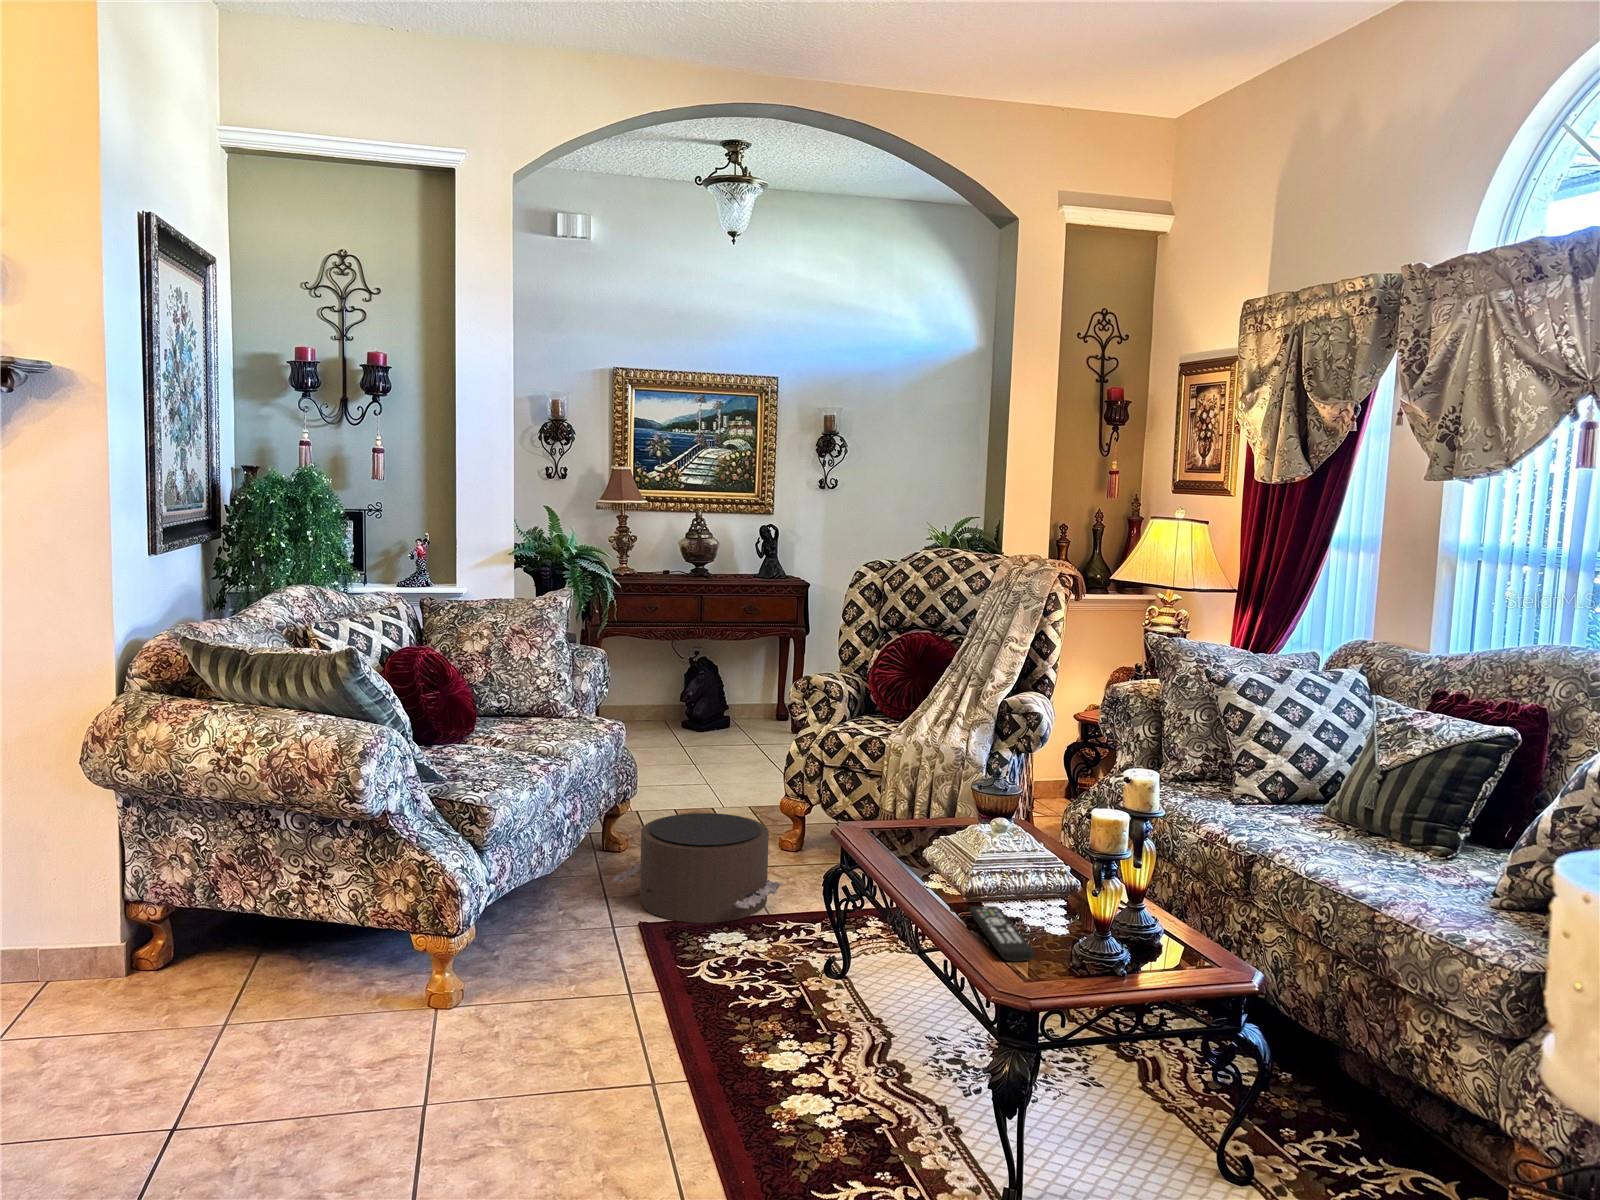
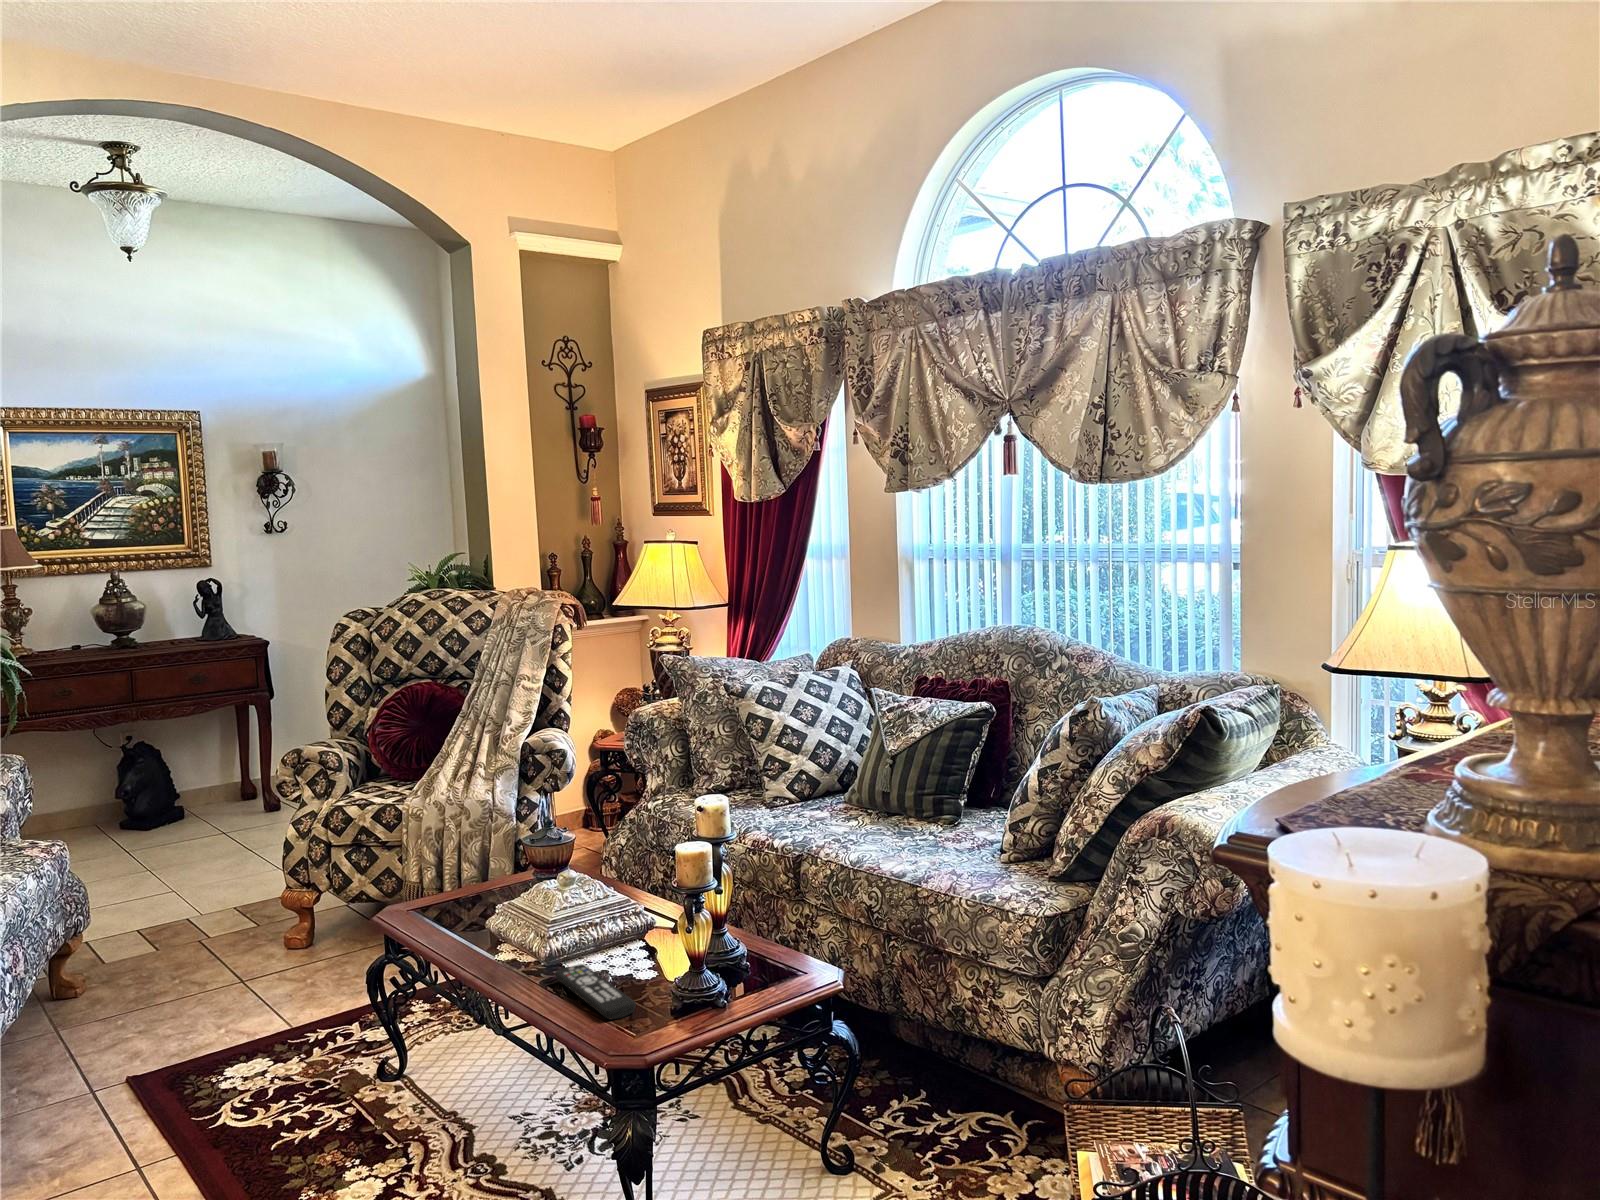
pouf: present [612,813,782,923] -> none [75,923,303,1066]

